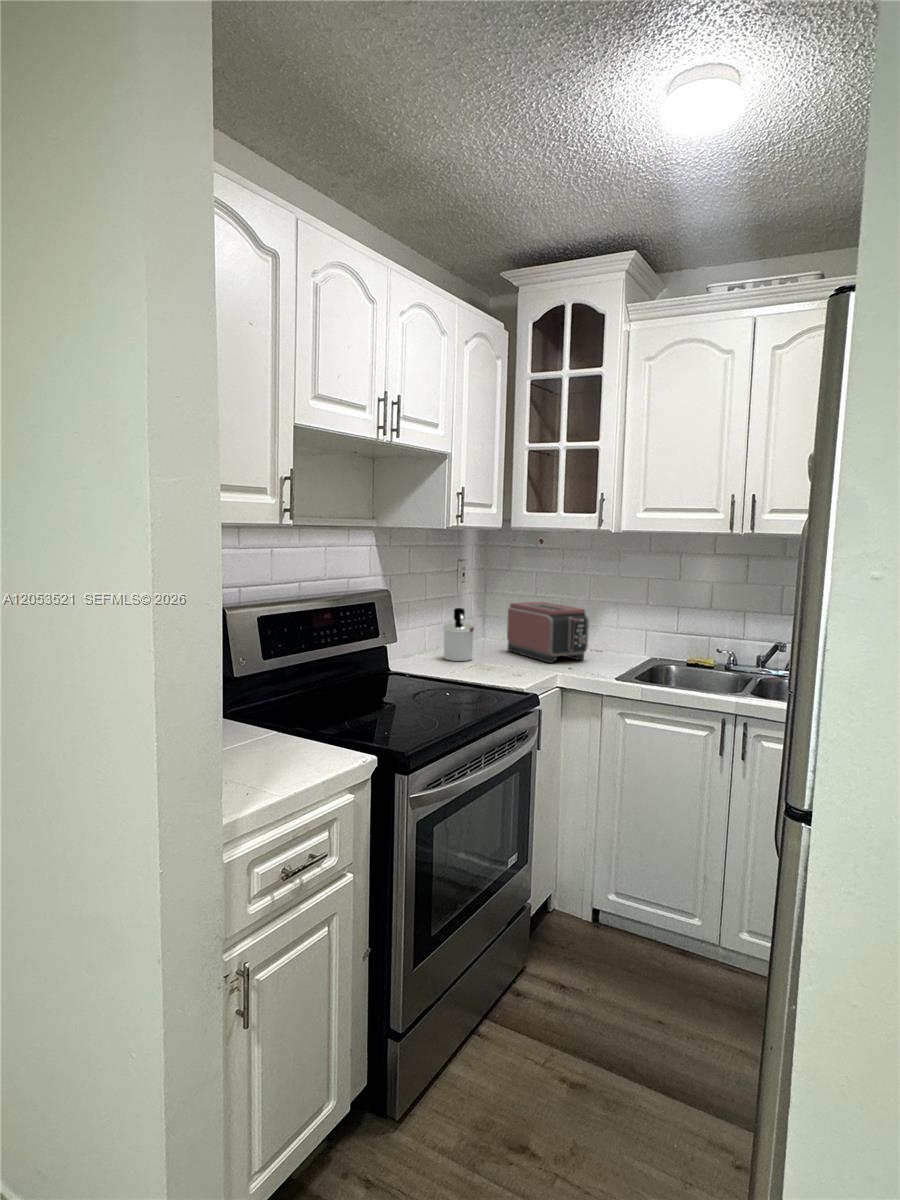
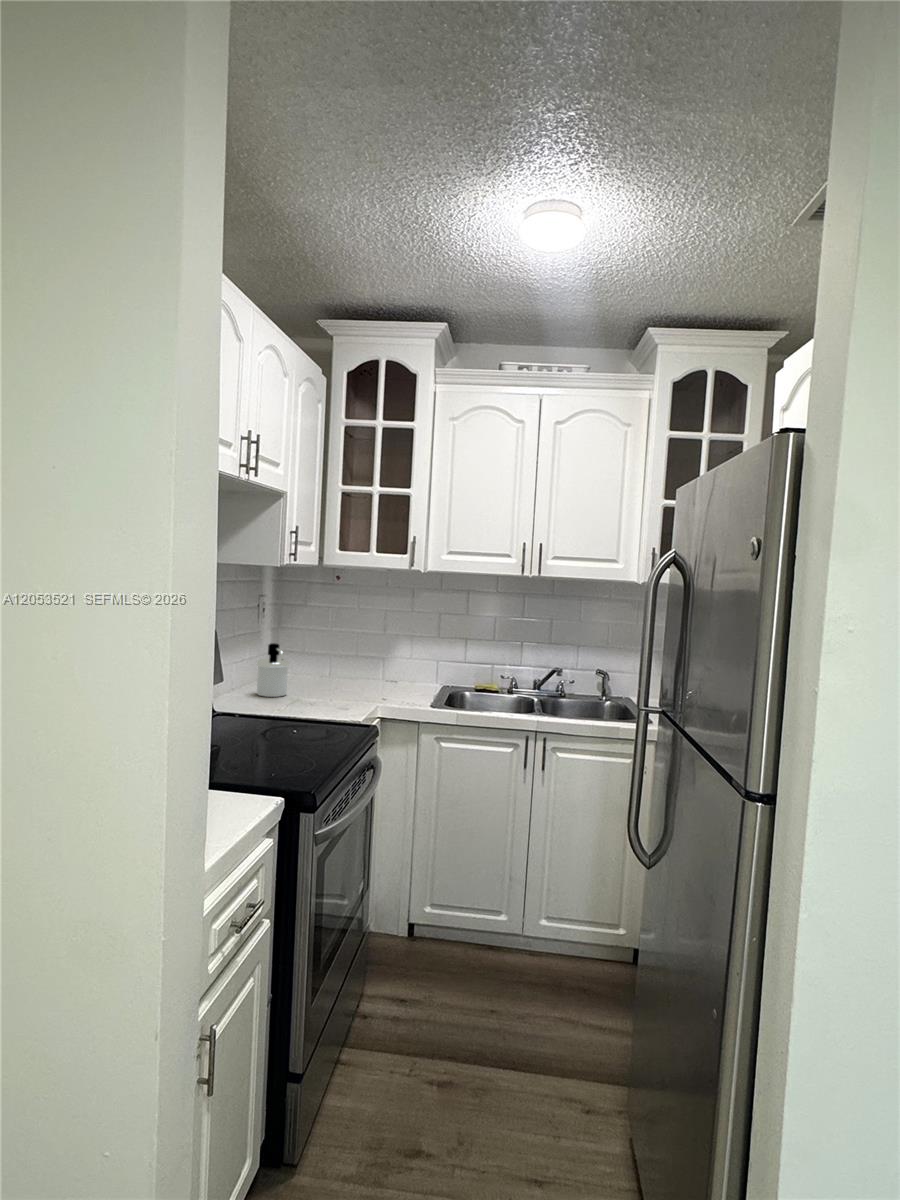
toaster: present [507,602,589,663] -> none [313,635,395,694]

